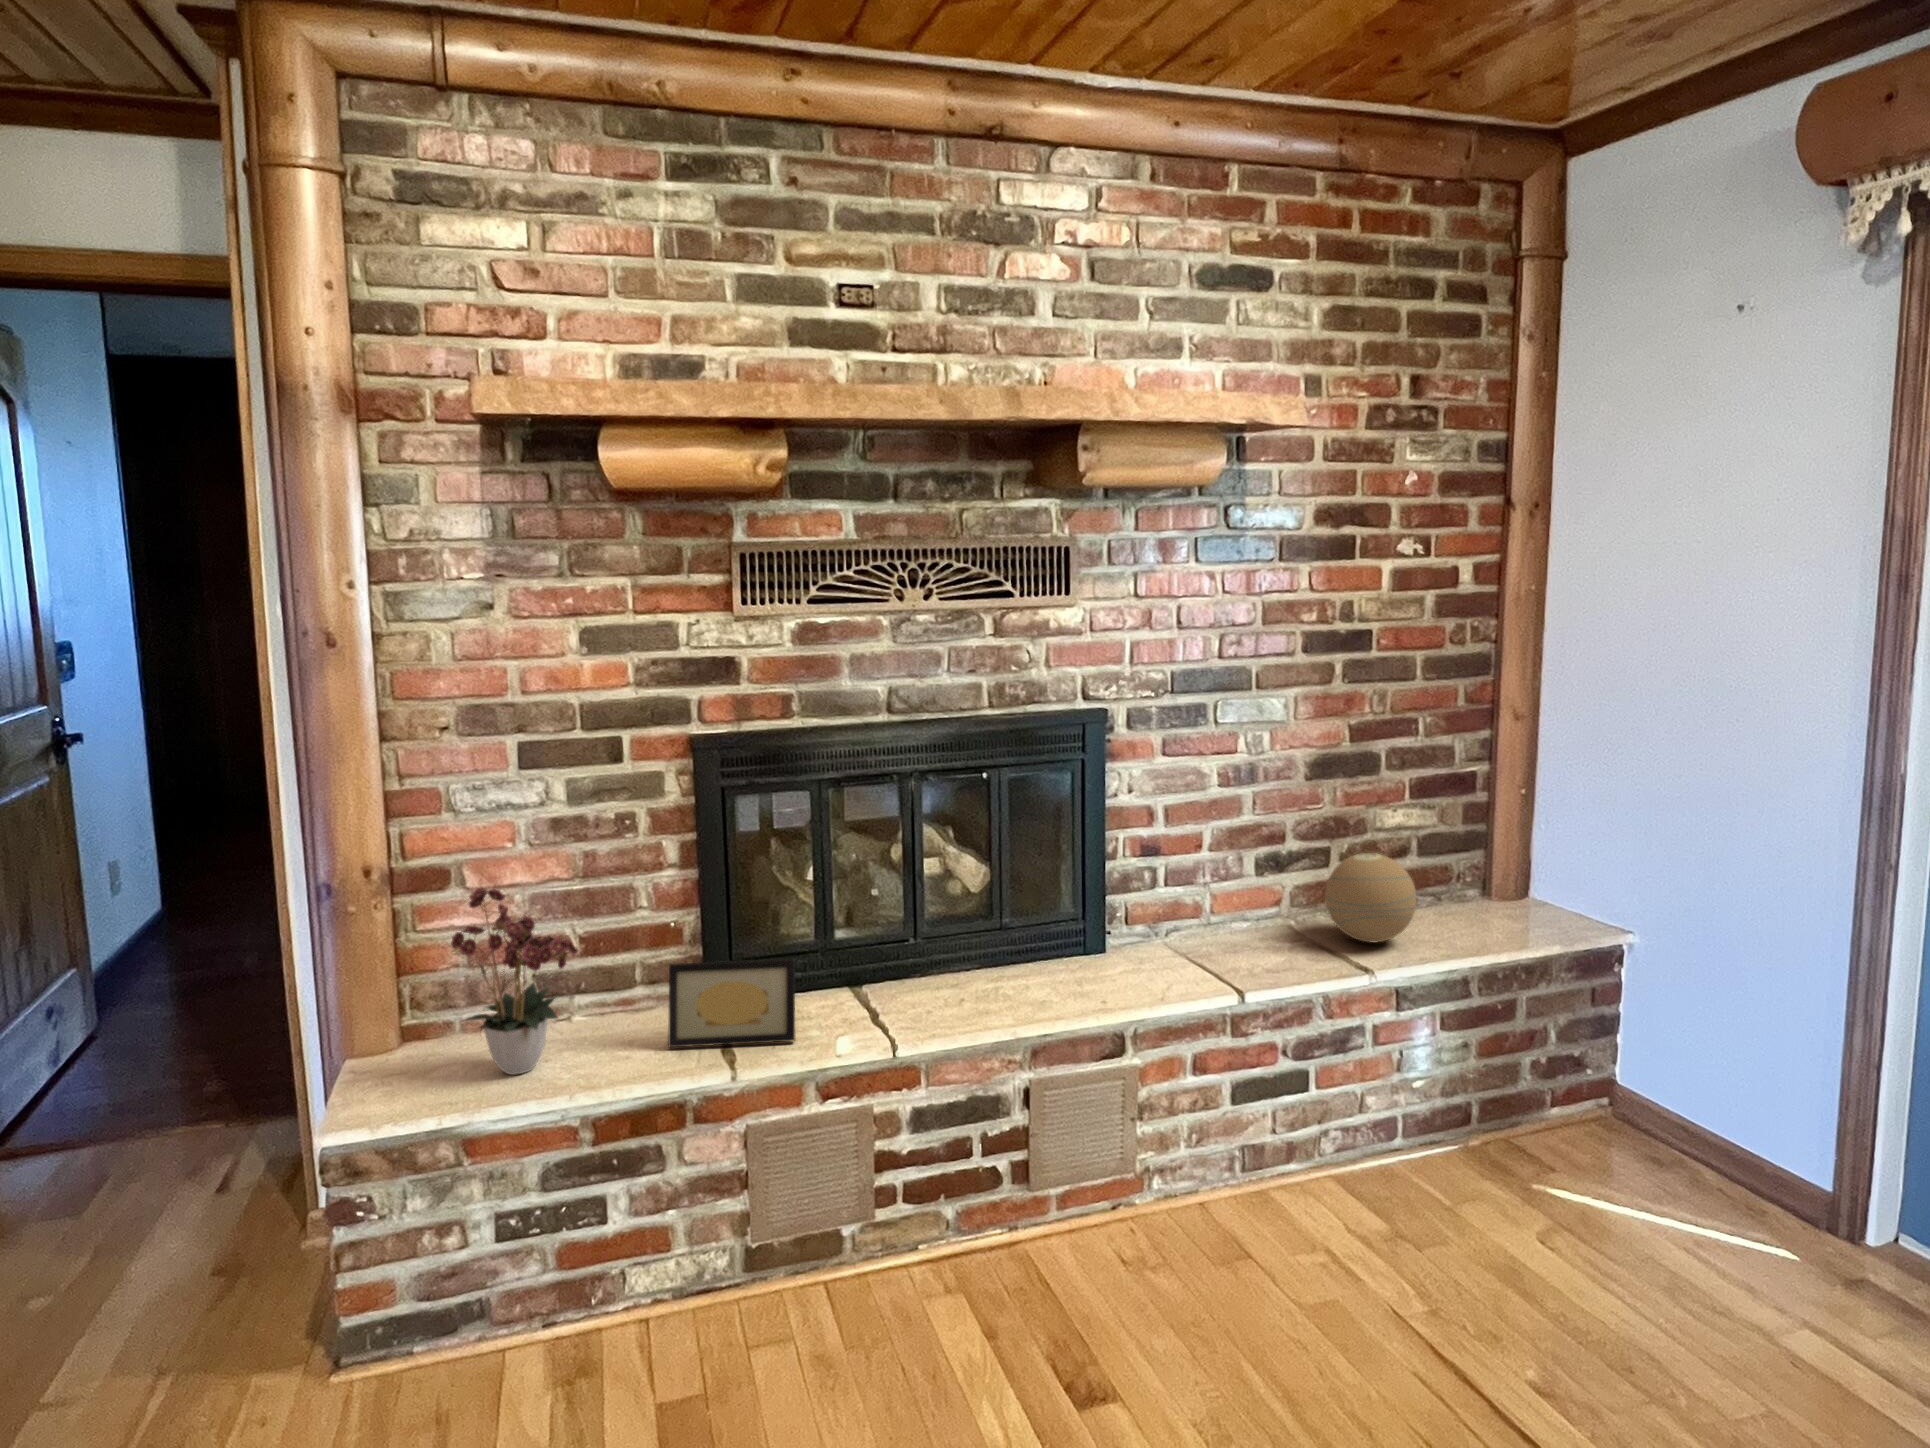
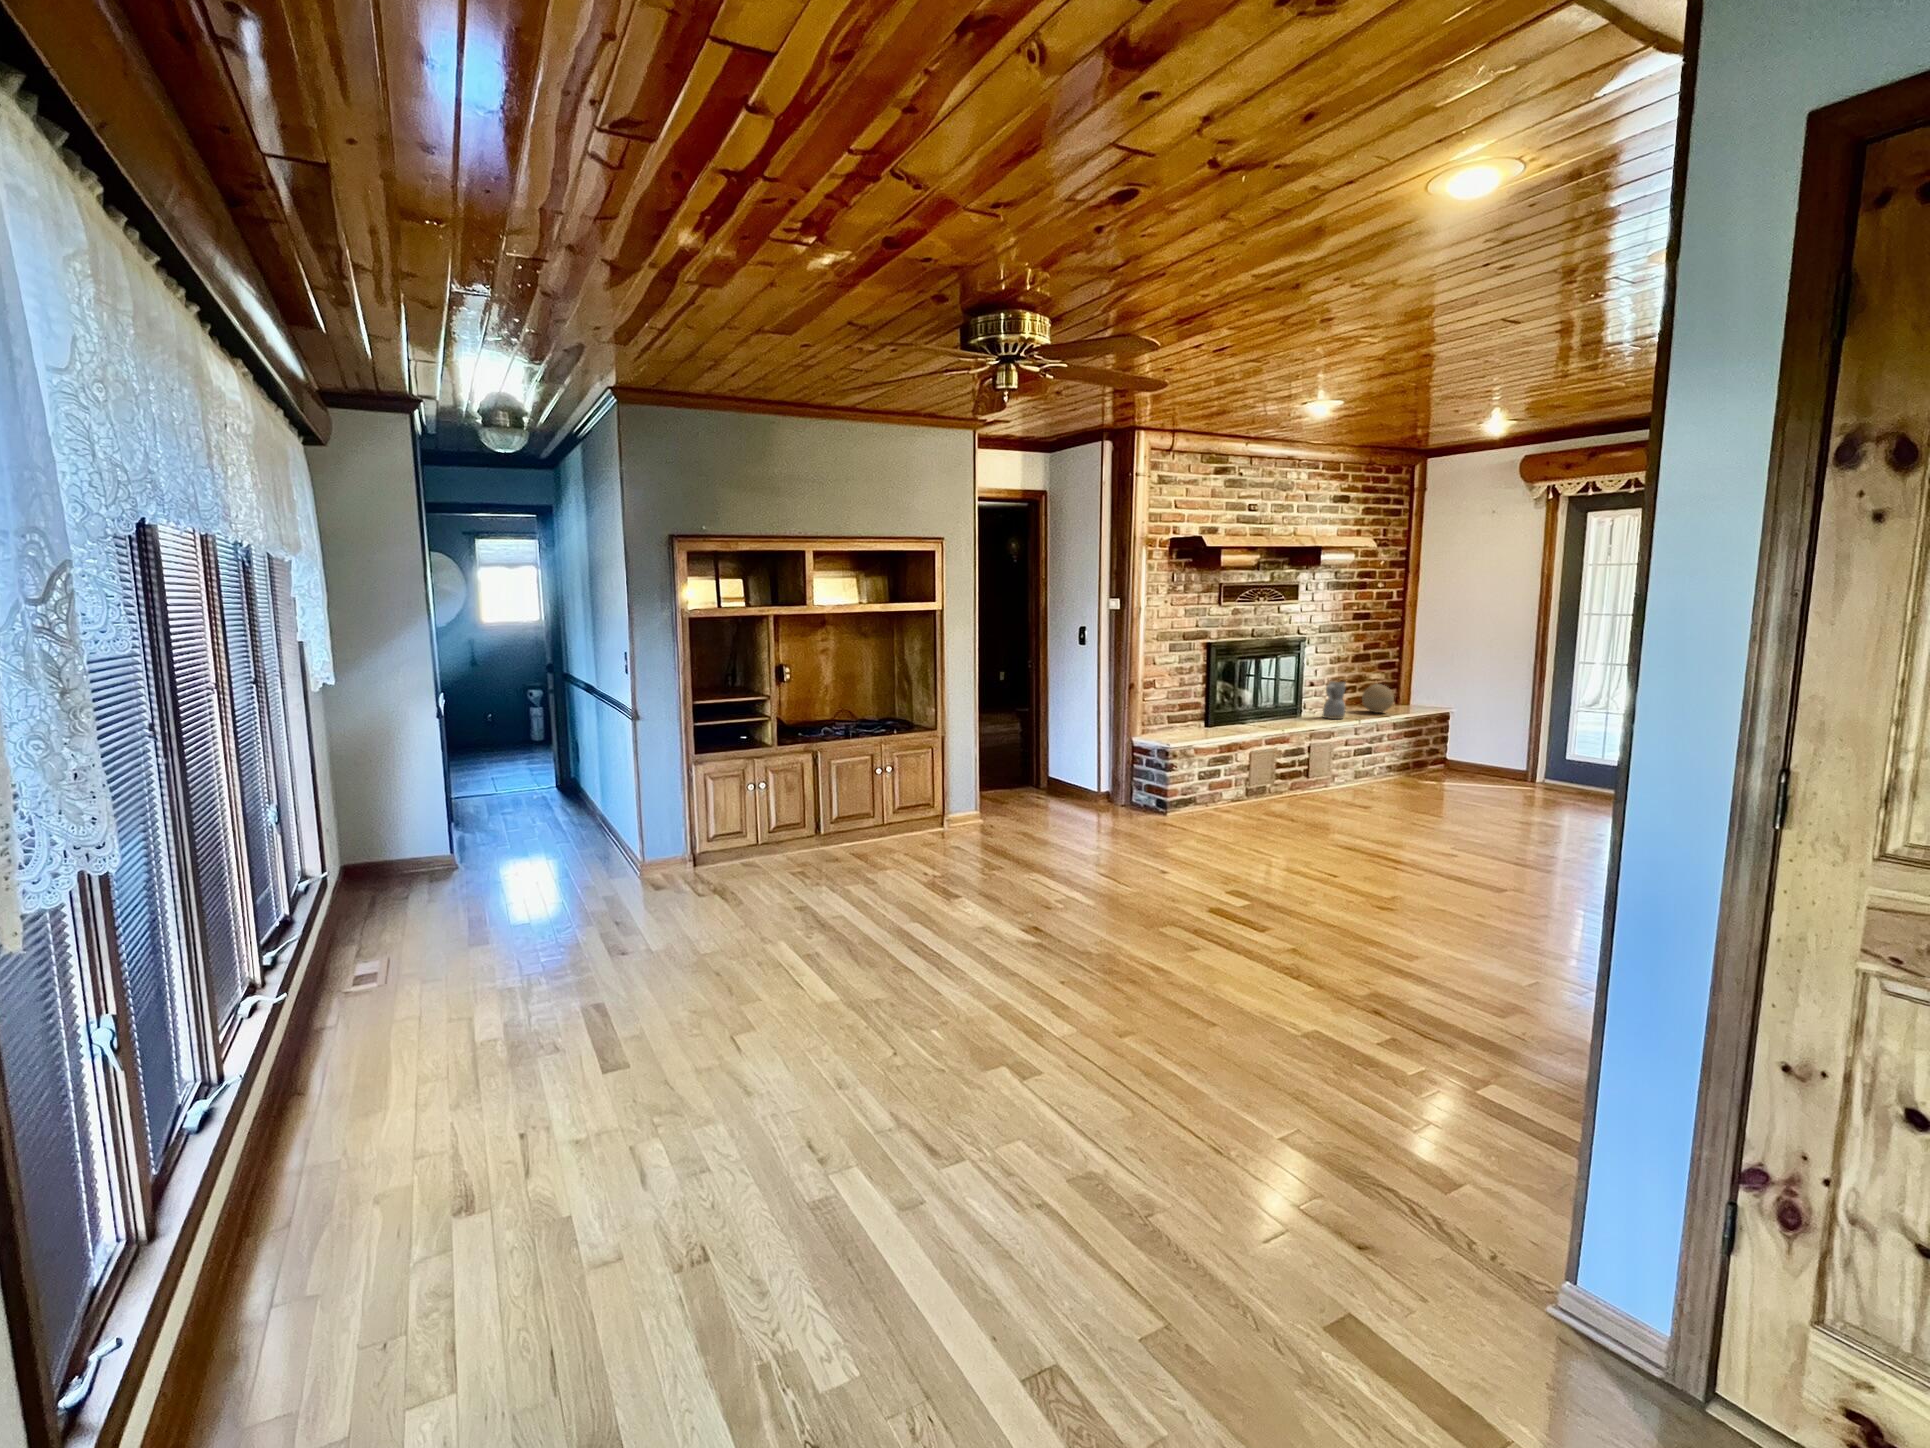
ceramic pitcher: none [1149,850,1225,976] -> present [1322,682,1346,719]
flower arrangement: present [451,888,578,1075] -> none [1176,680,1213,737]
picture frame: present [668,959,795,1047] -> none [1219,707,1255,732]

